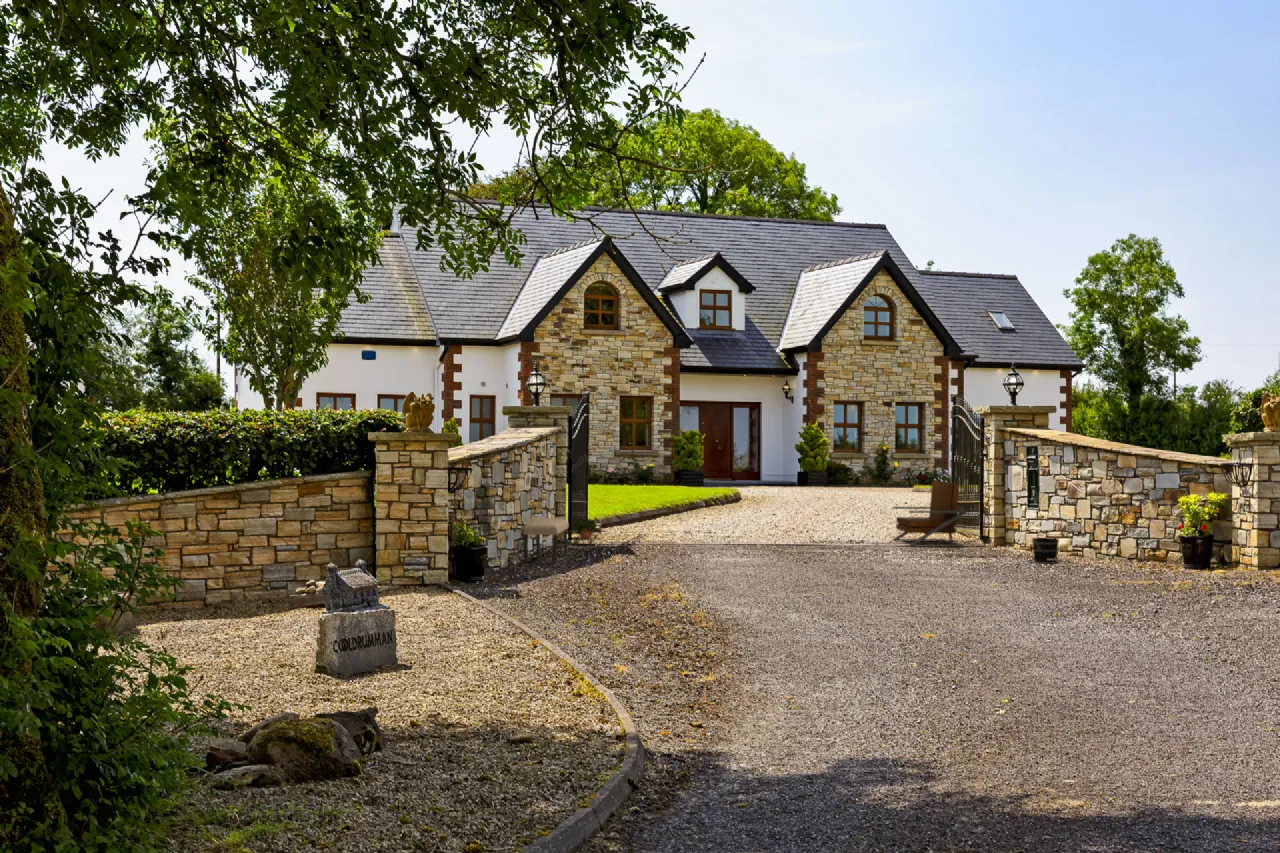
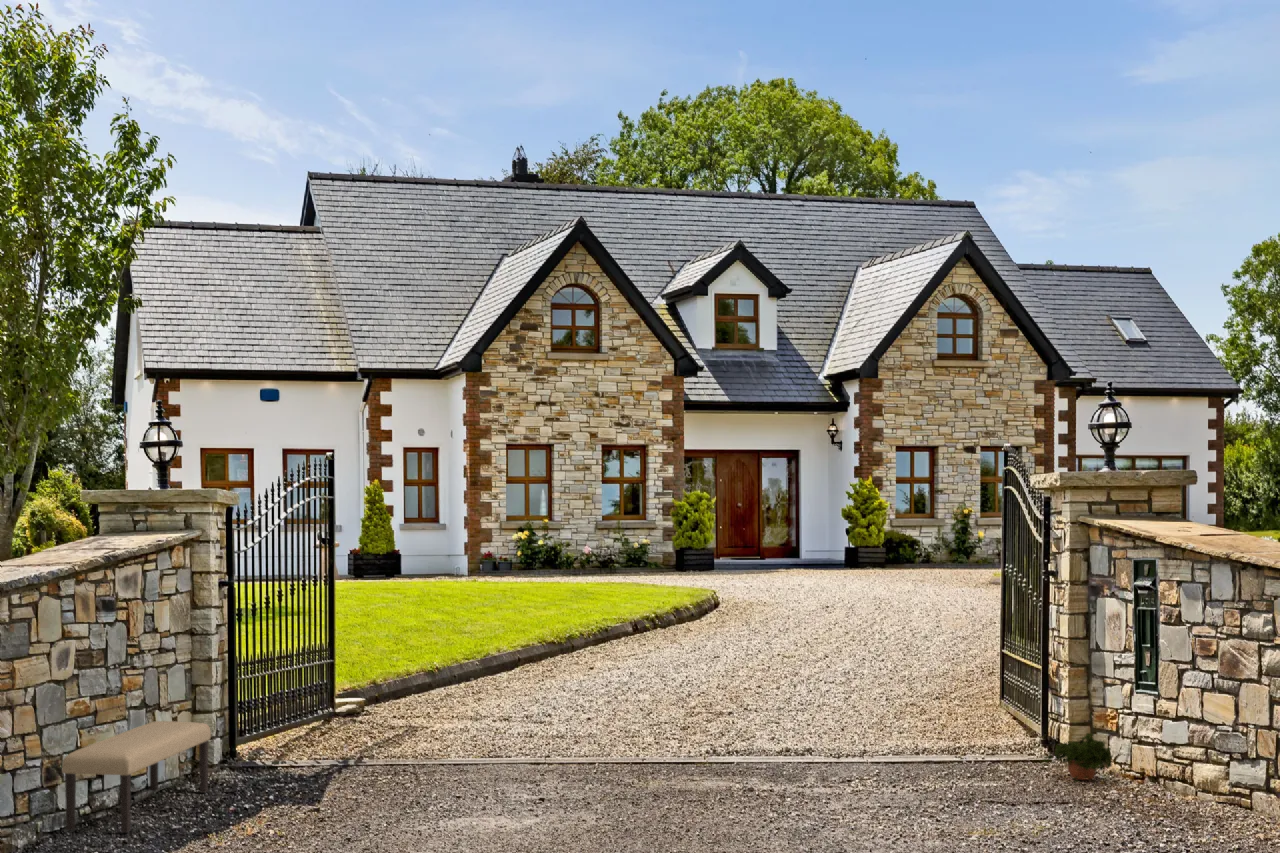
lounge chair: present [893,481,966,547] -> none [897,613,1025,744]
potted plant: present [568,518,598,538] -> present [1043,733,1113,783]
bucket: present [1032,538,1059,564] -> none [1144,755,1200,815]

